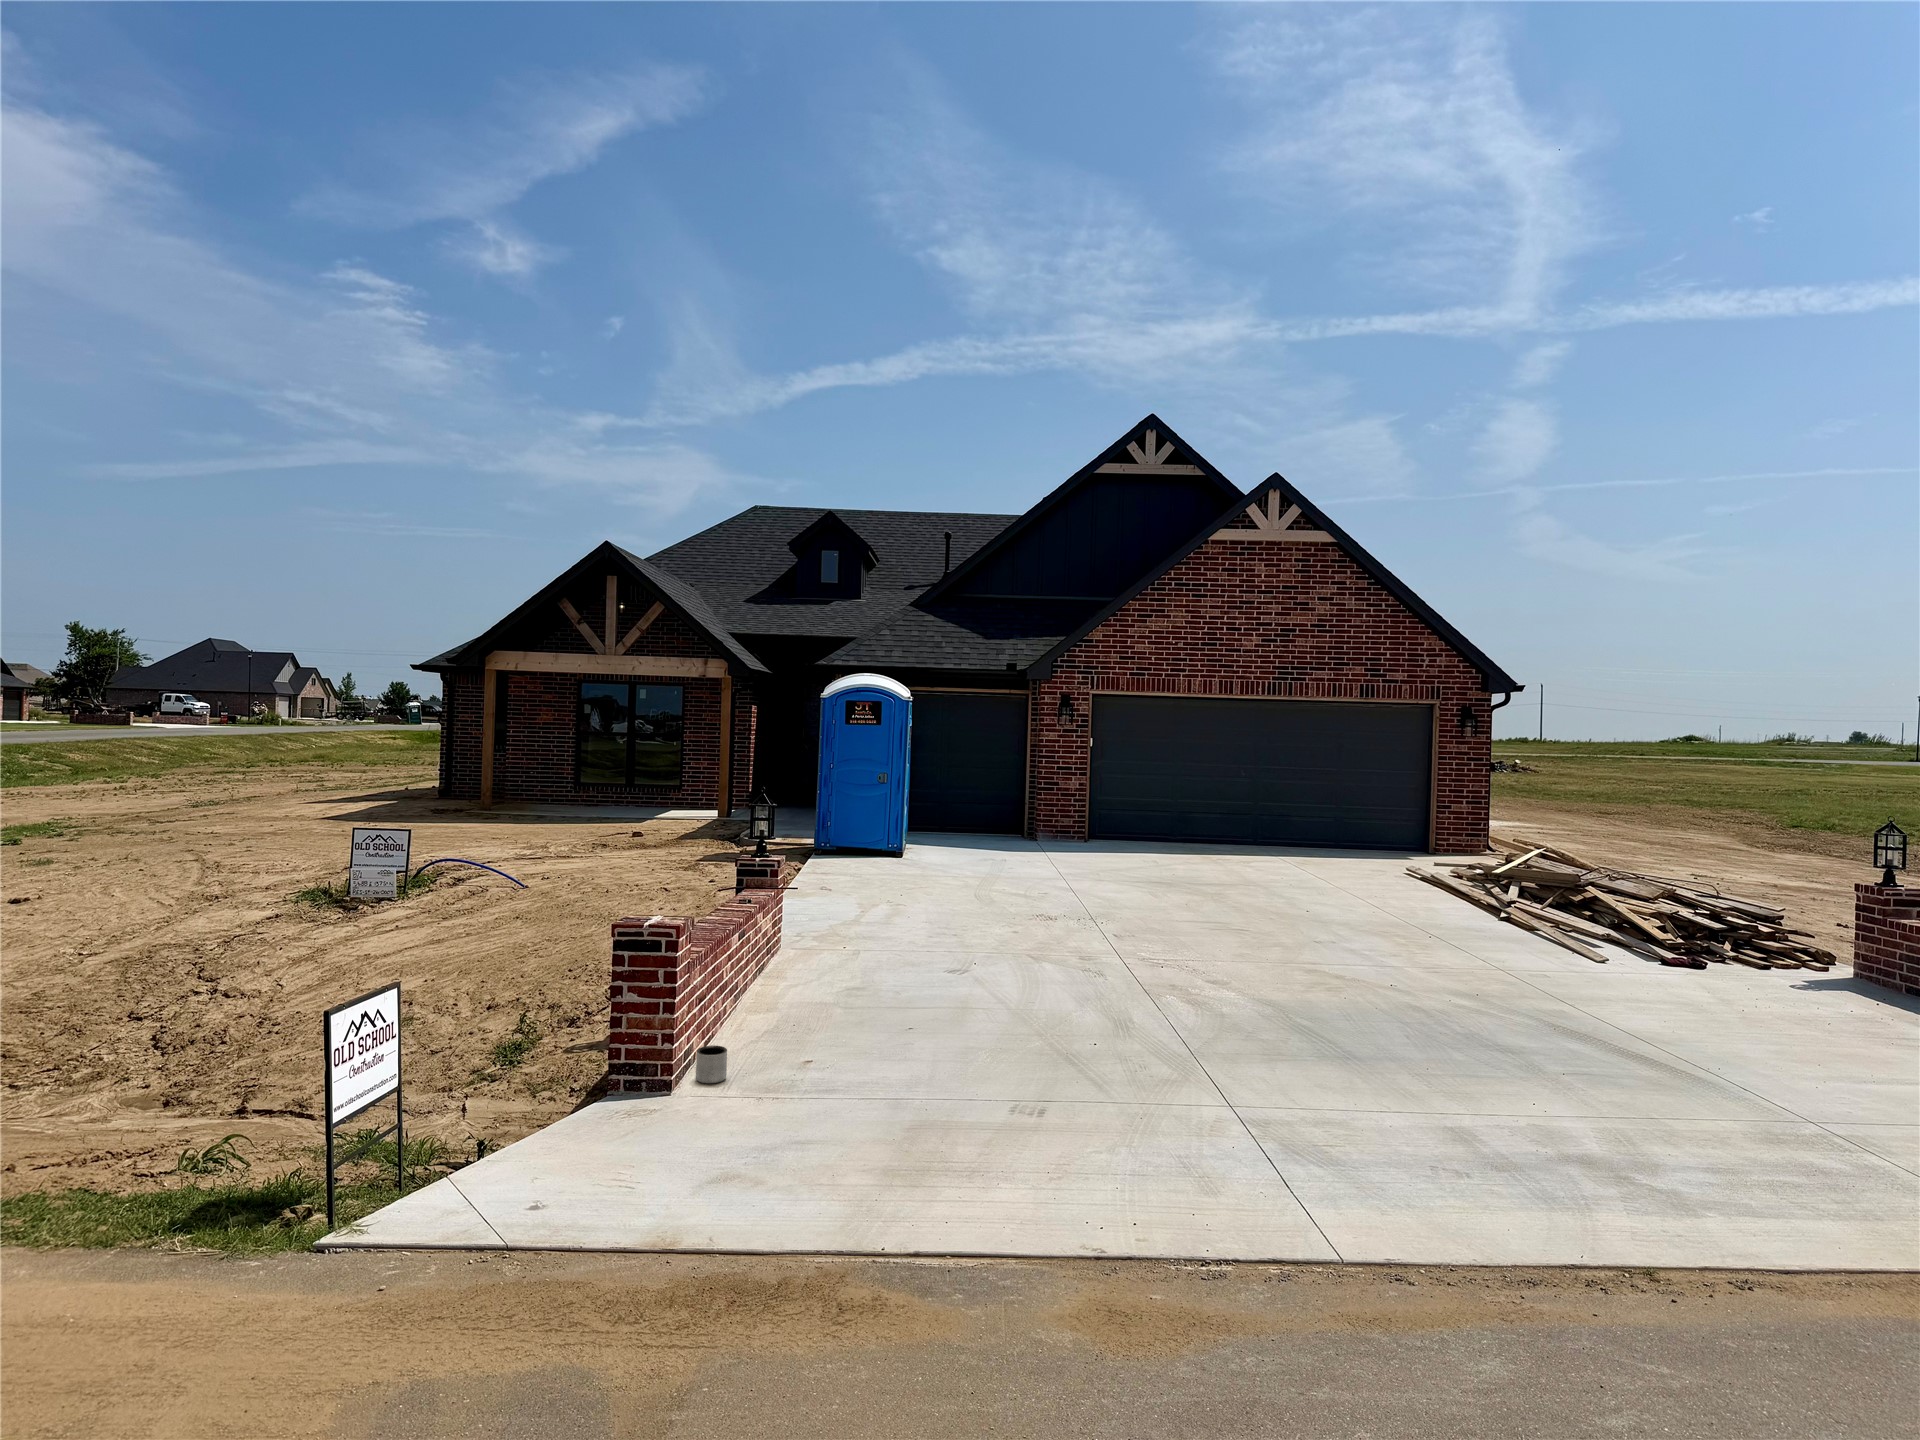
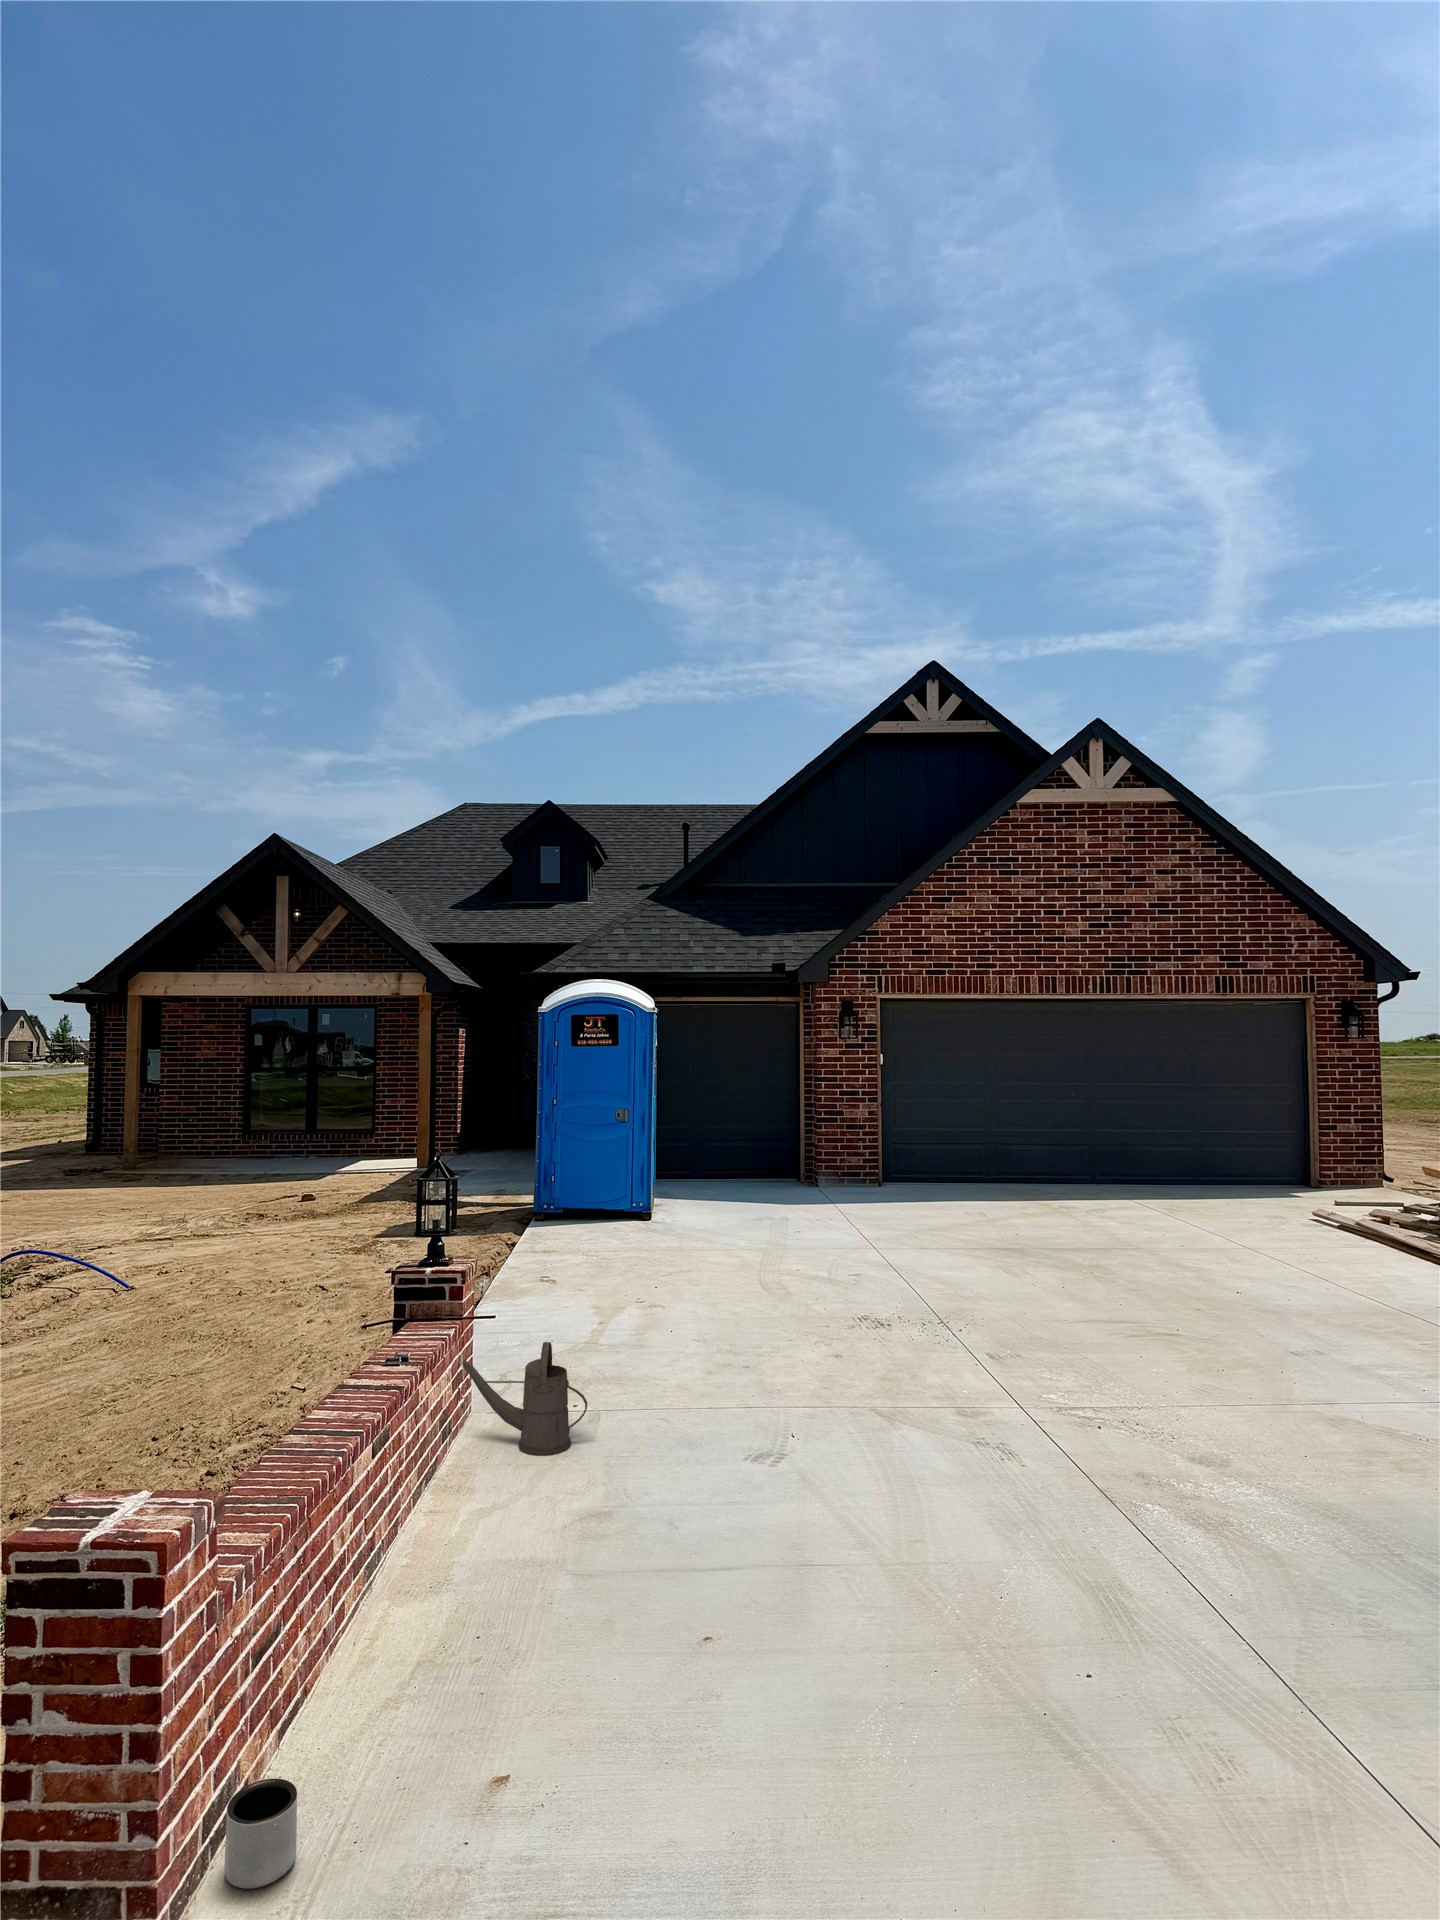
watering can: none [782,900,857,965] -> present [463,1342,587,1456]

